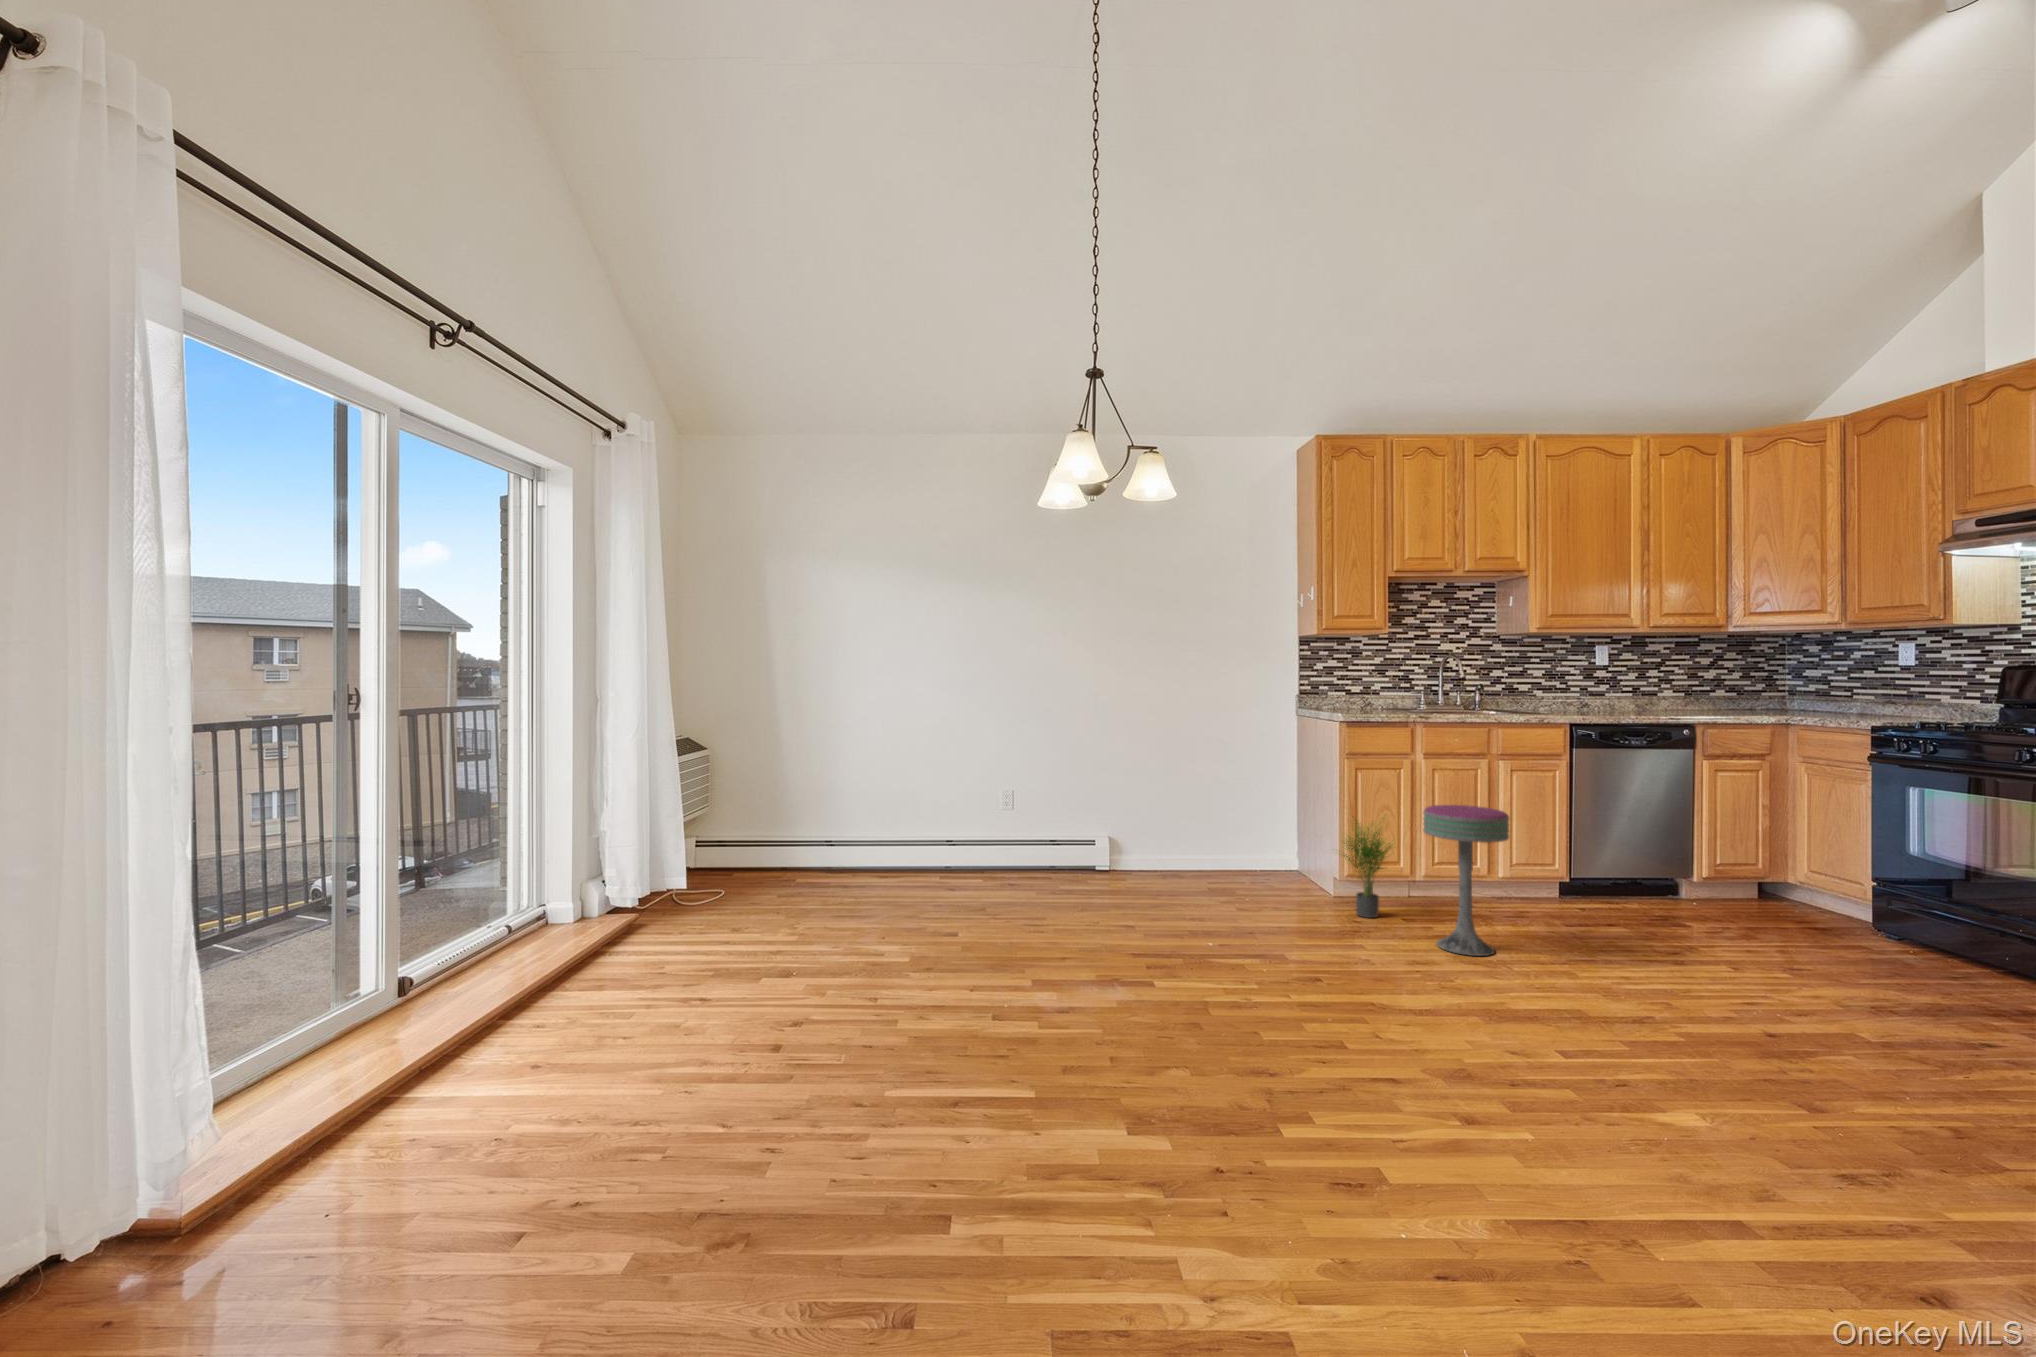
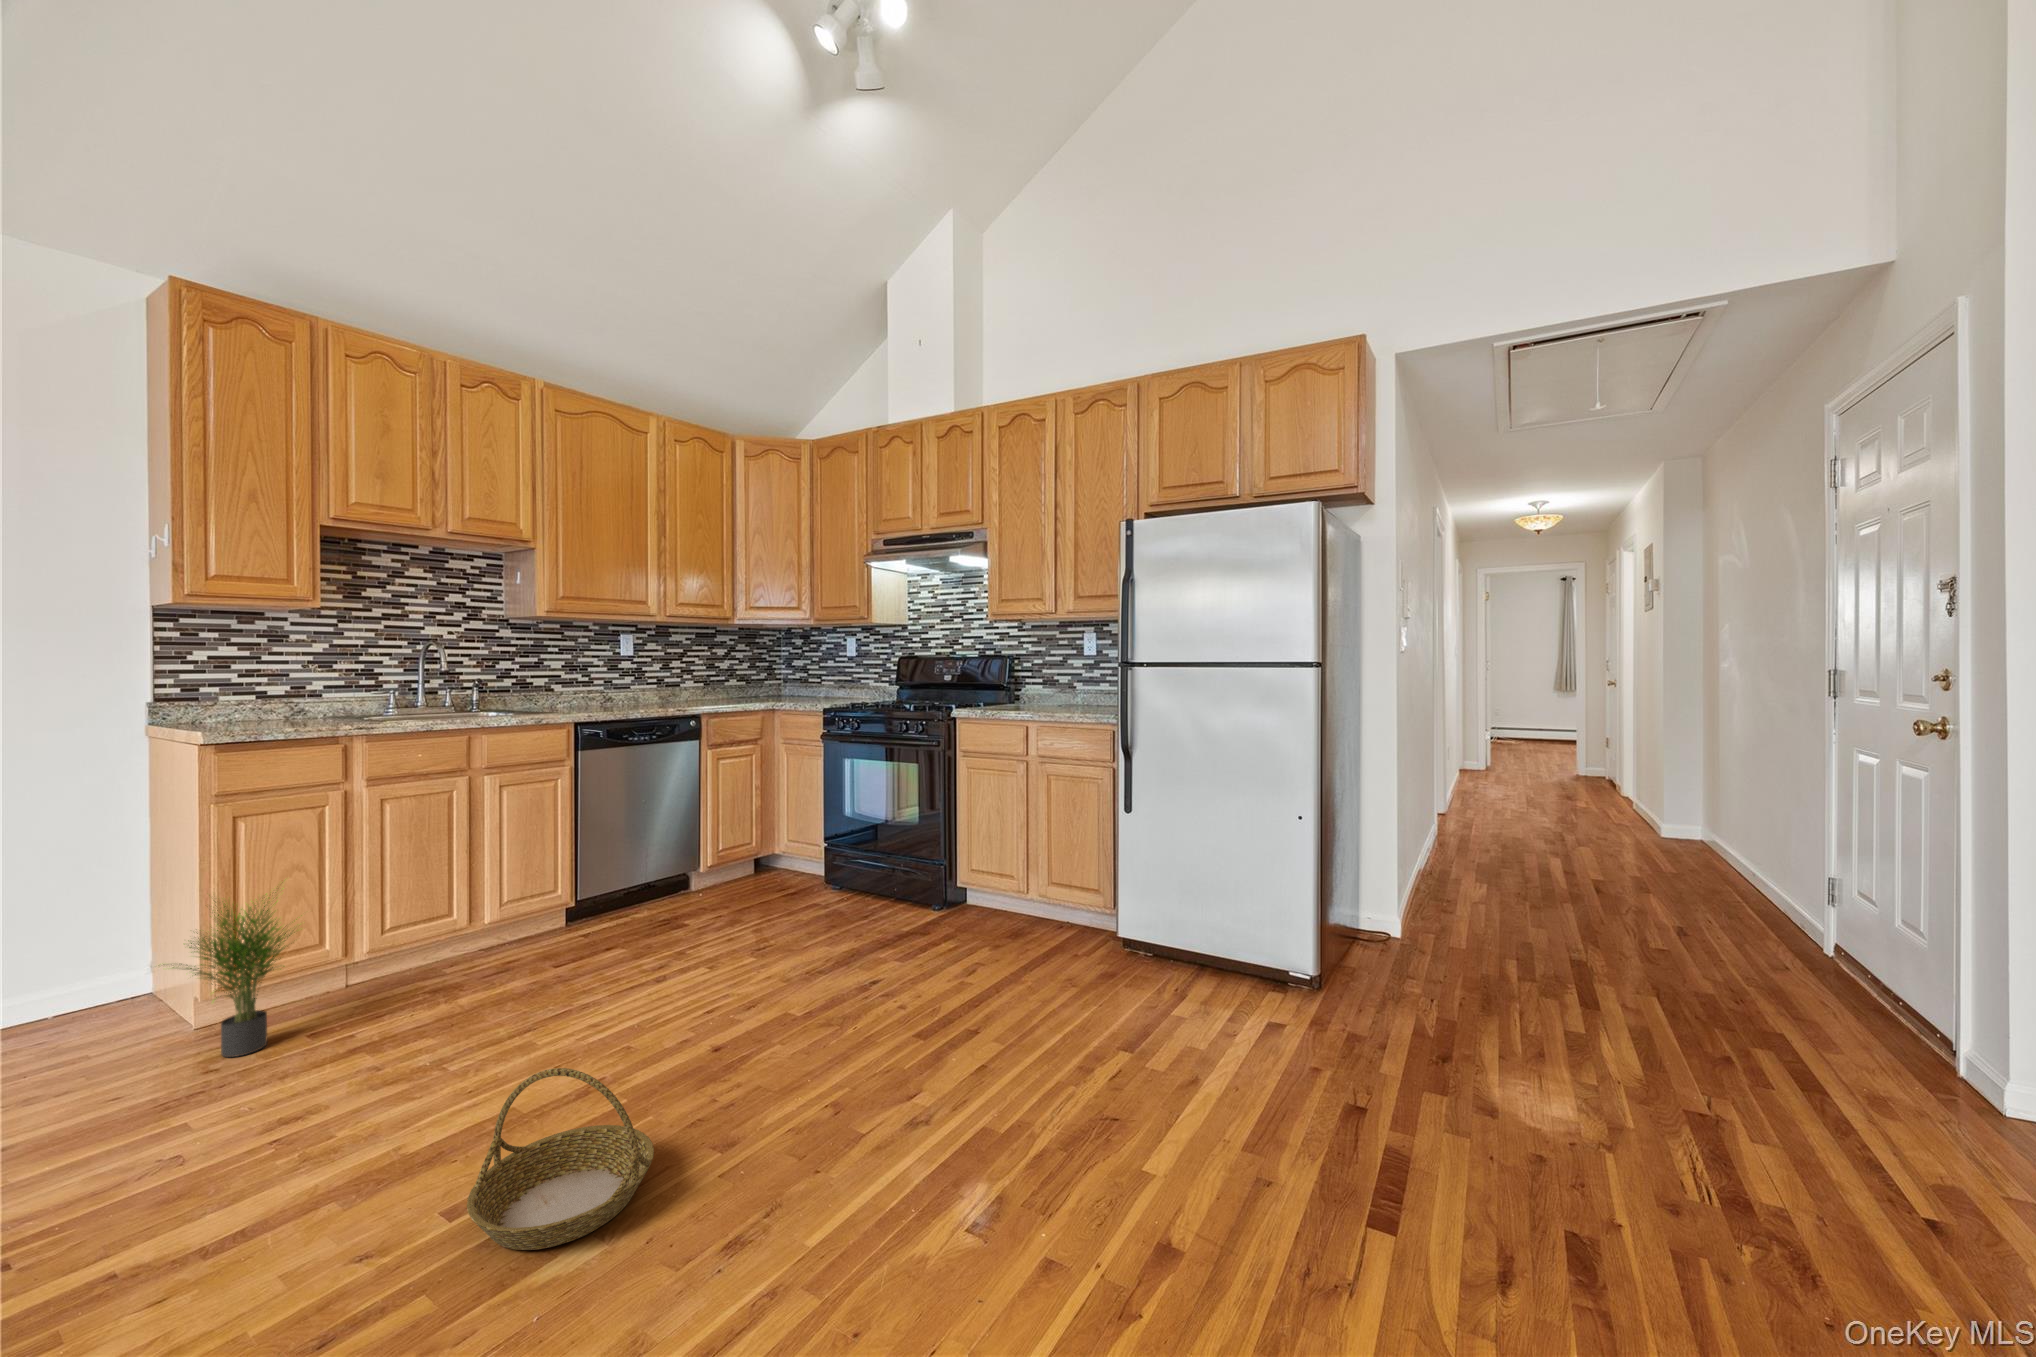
bar stool: present [1424,805,1509,956] -> none [321,852,462,1081]
basket: none [1562,959,1706,1081] -> present [467,1068,654,1250]

